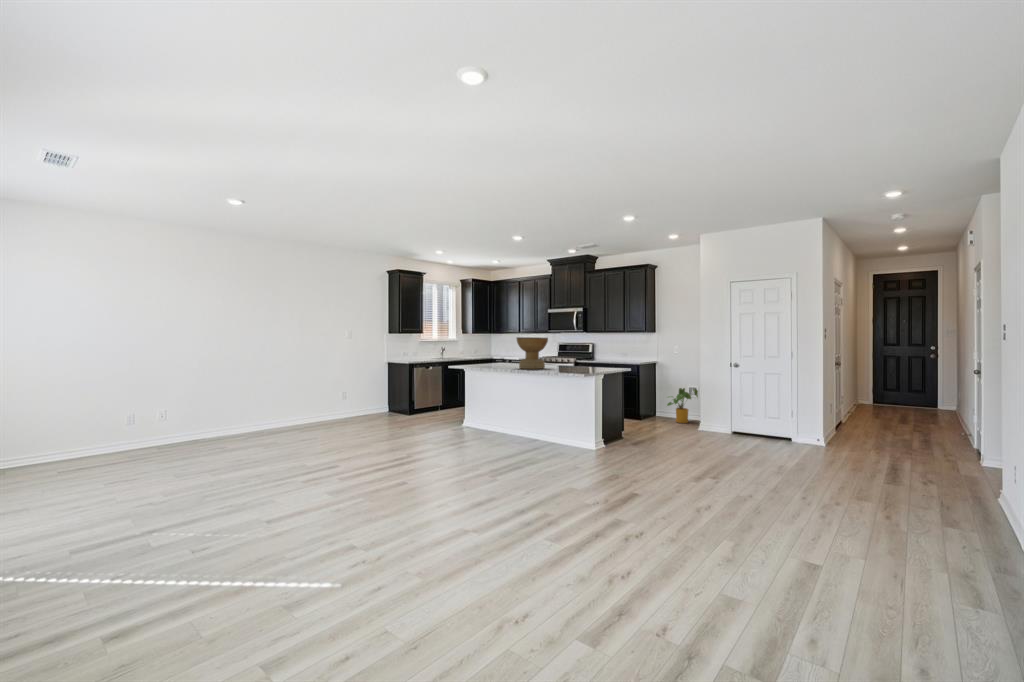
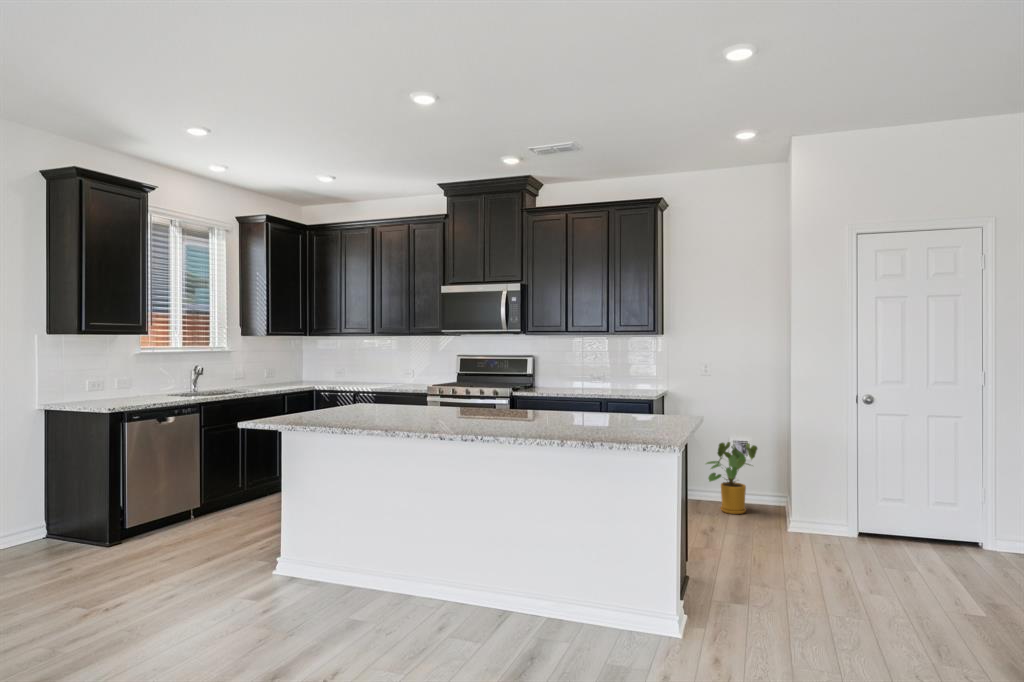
decorative bowl: present [517,337,548,369] -> none [442,343,525,427]

